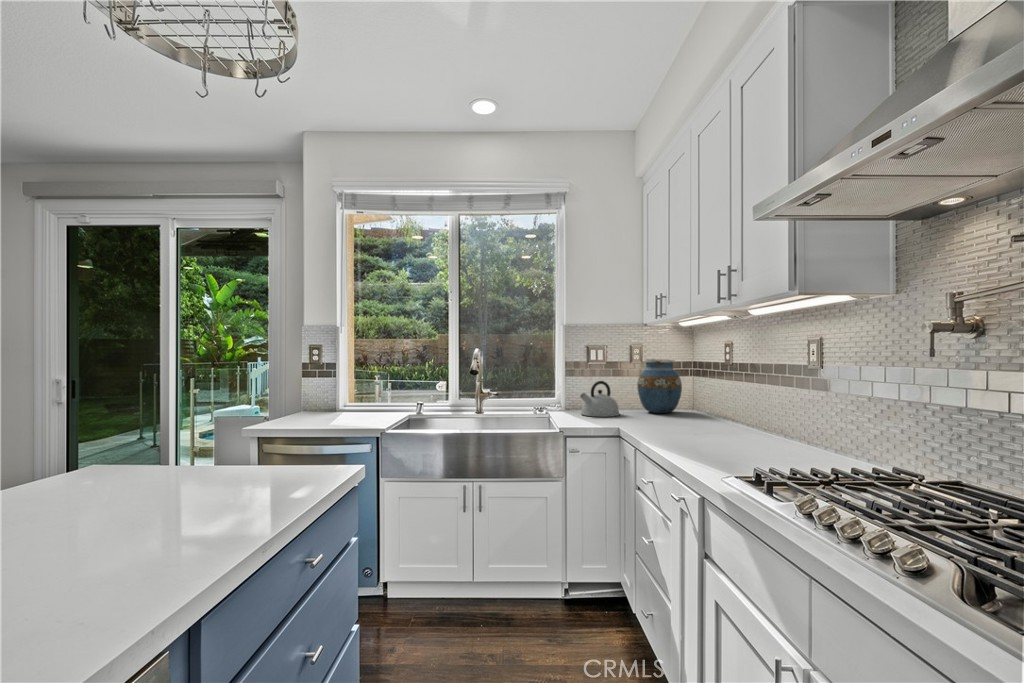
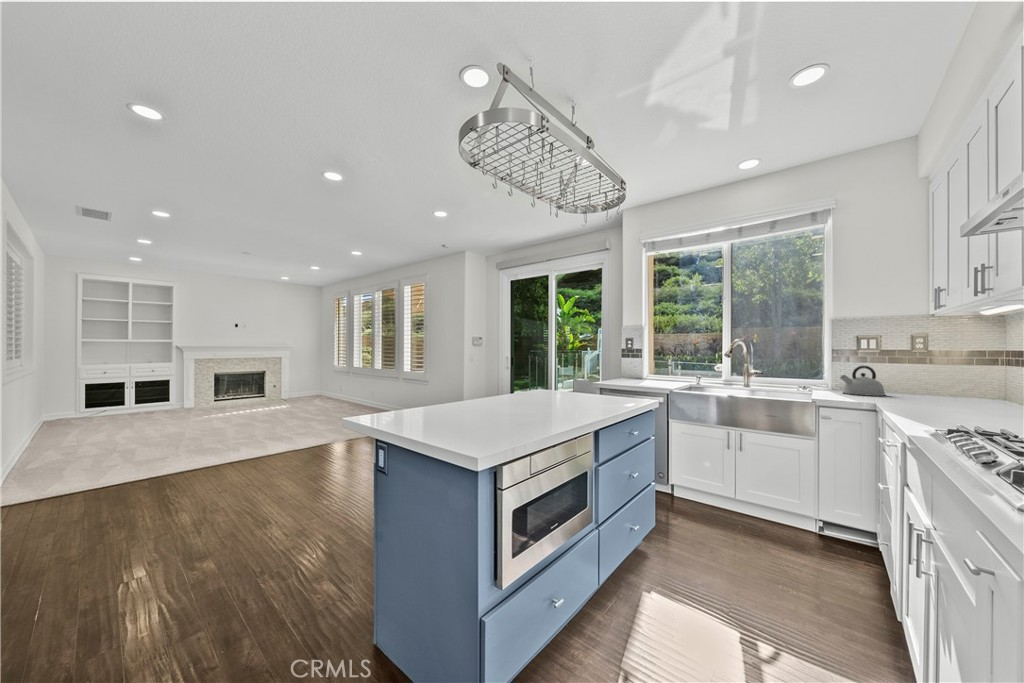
vase: present [637,359,682,413] -> none [910,348,968,398]

